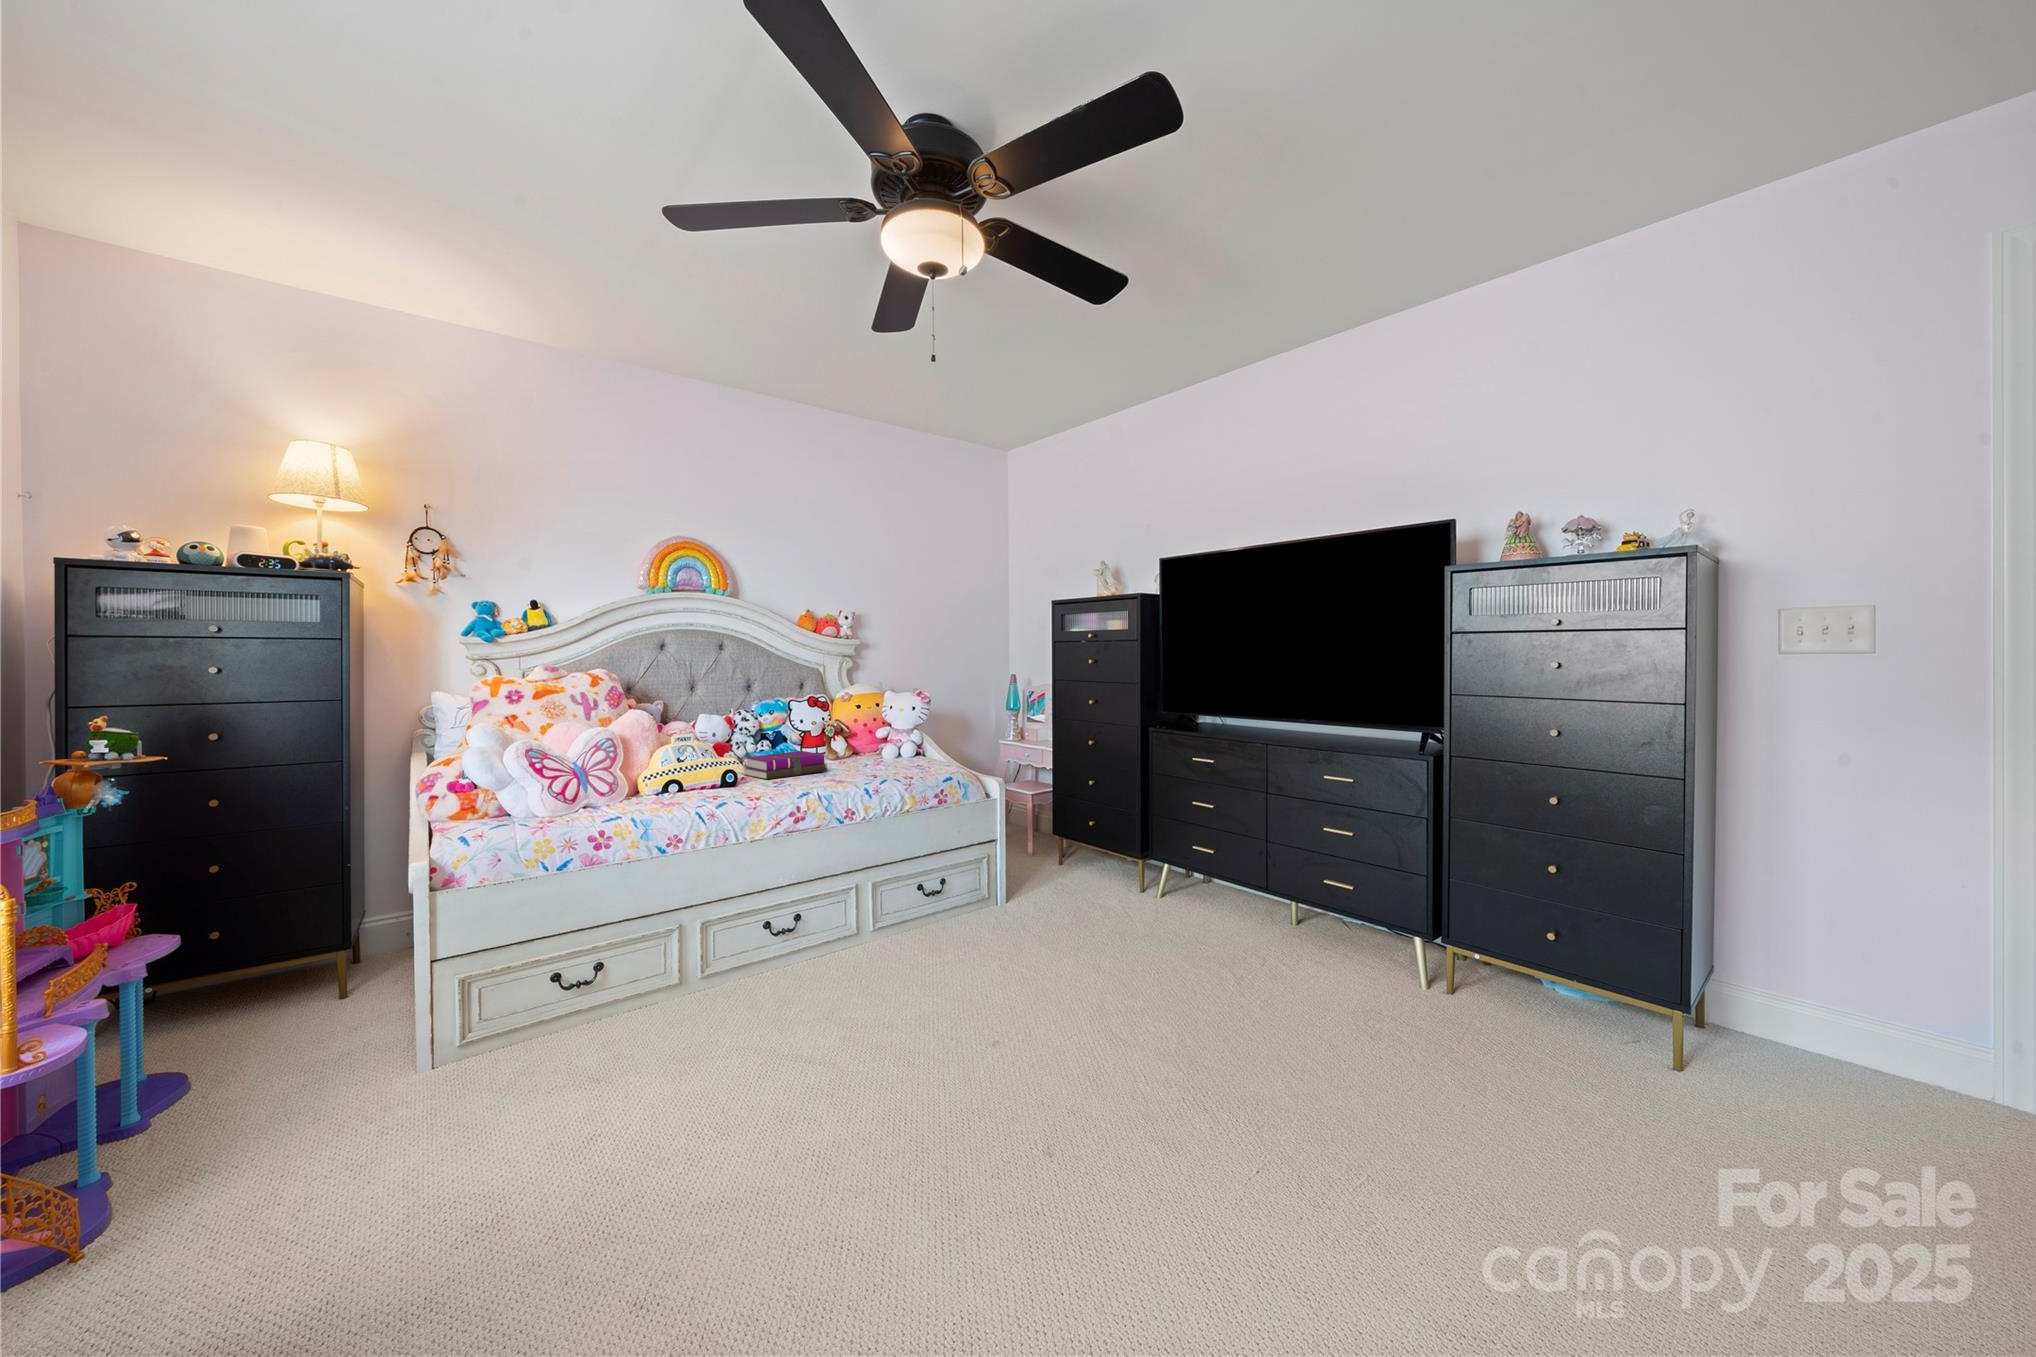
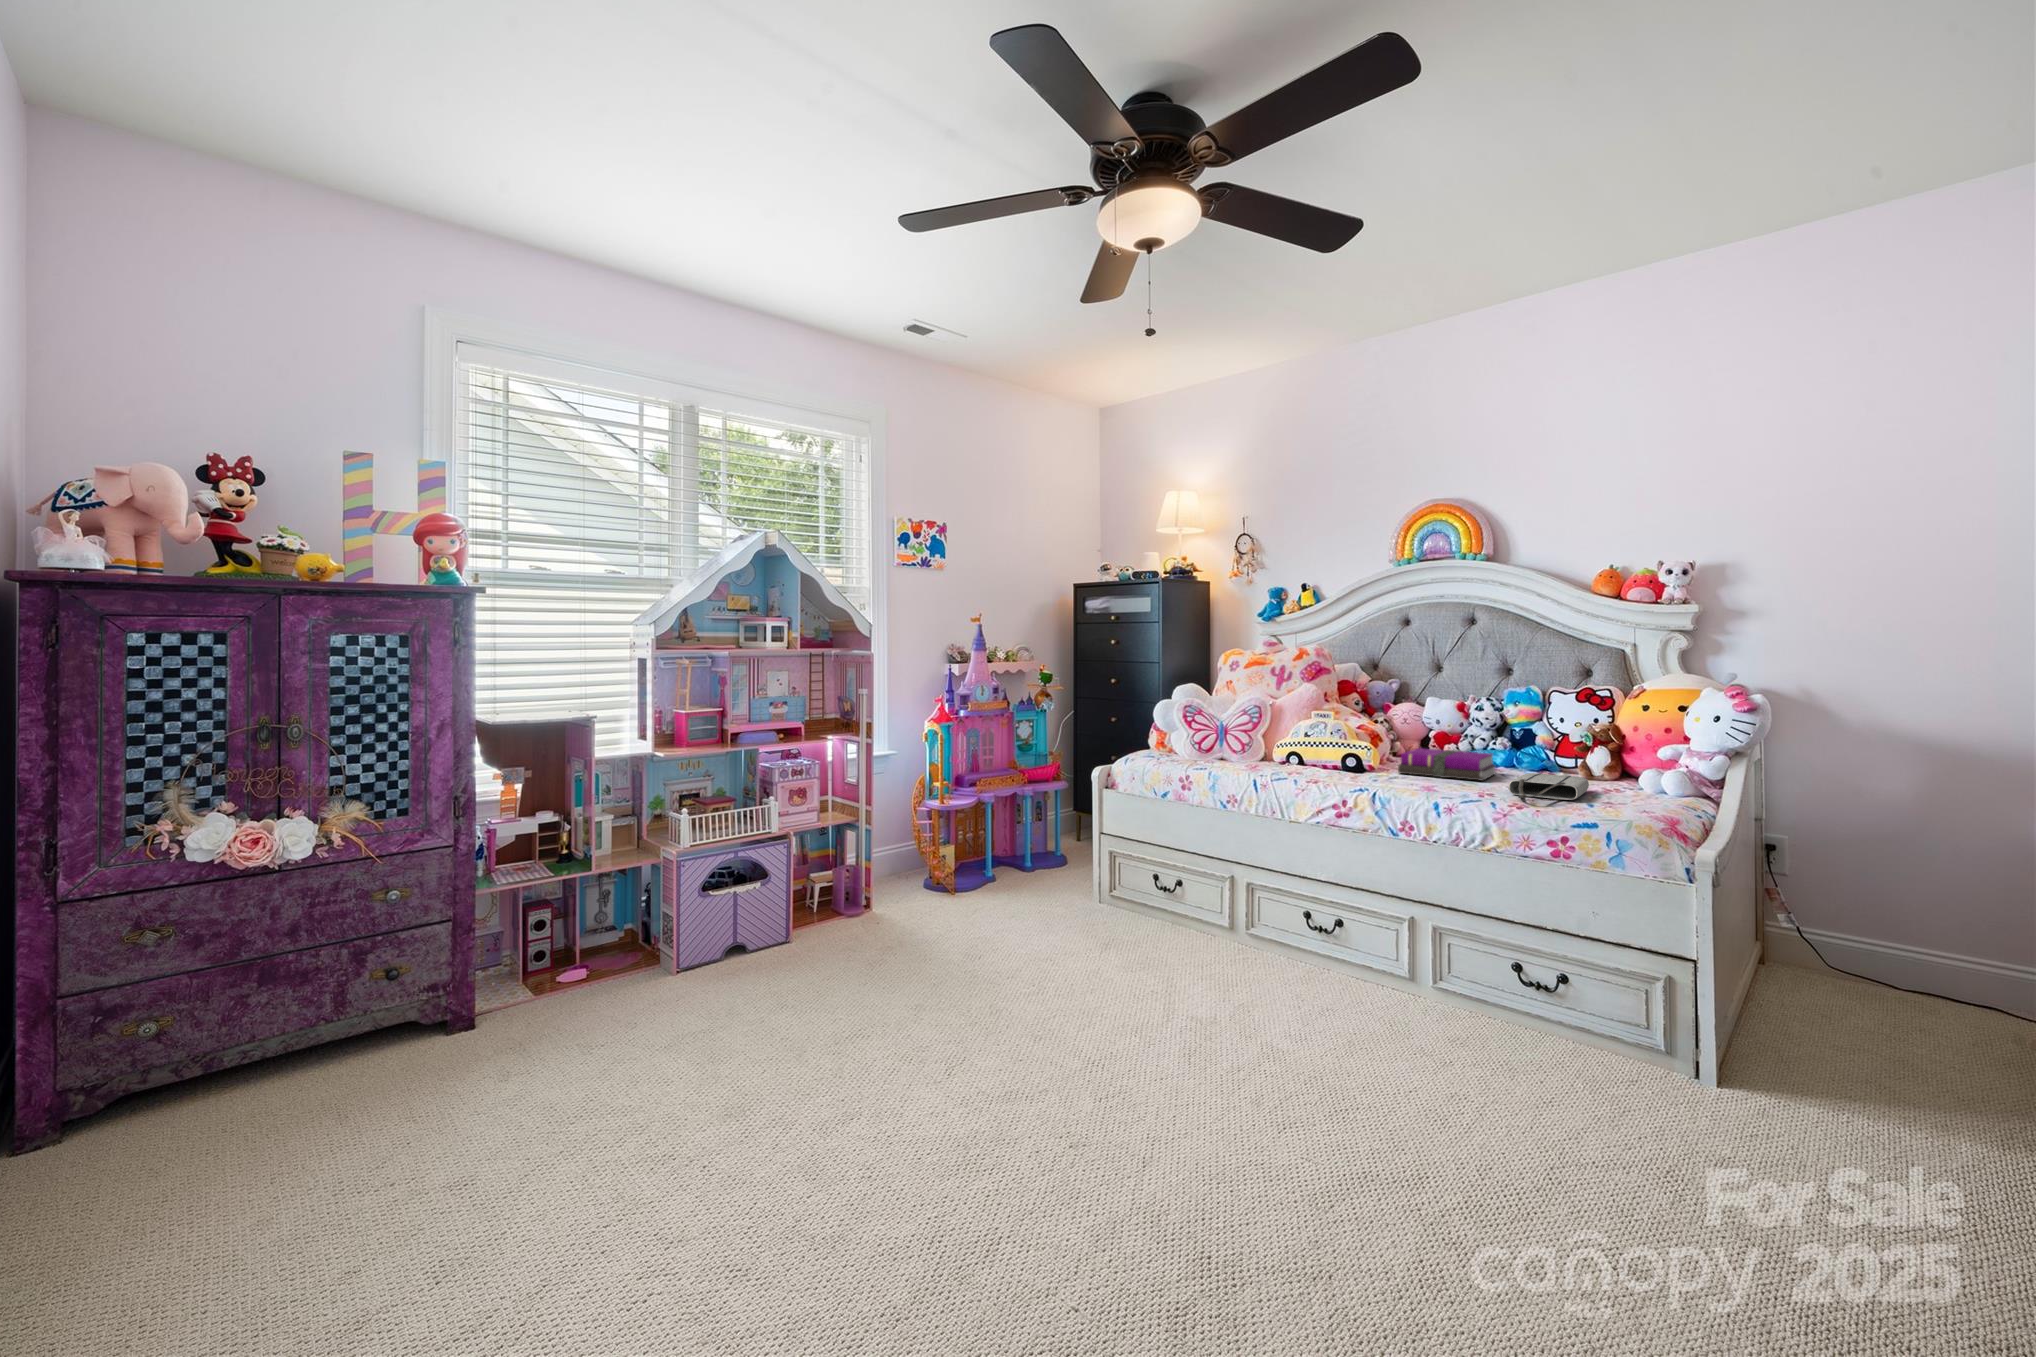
tote bag: none [849,755,917,773] -> present [1509,773,1589,801]

